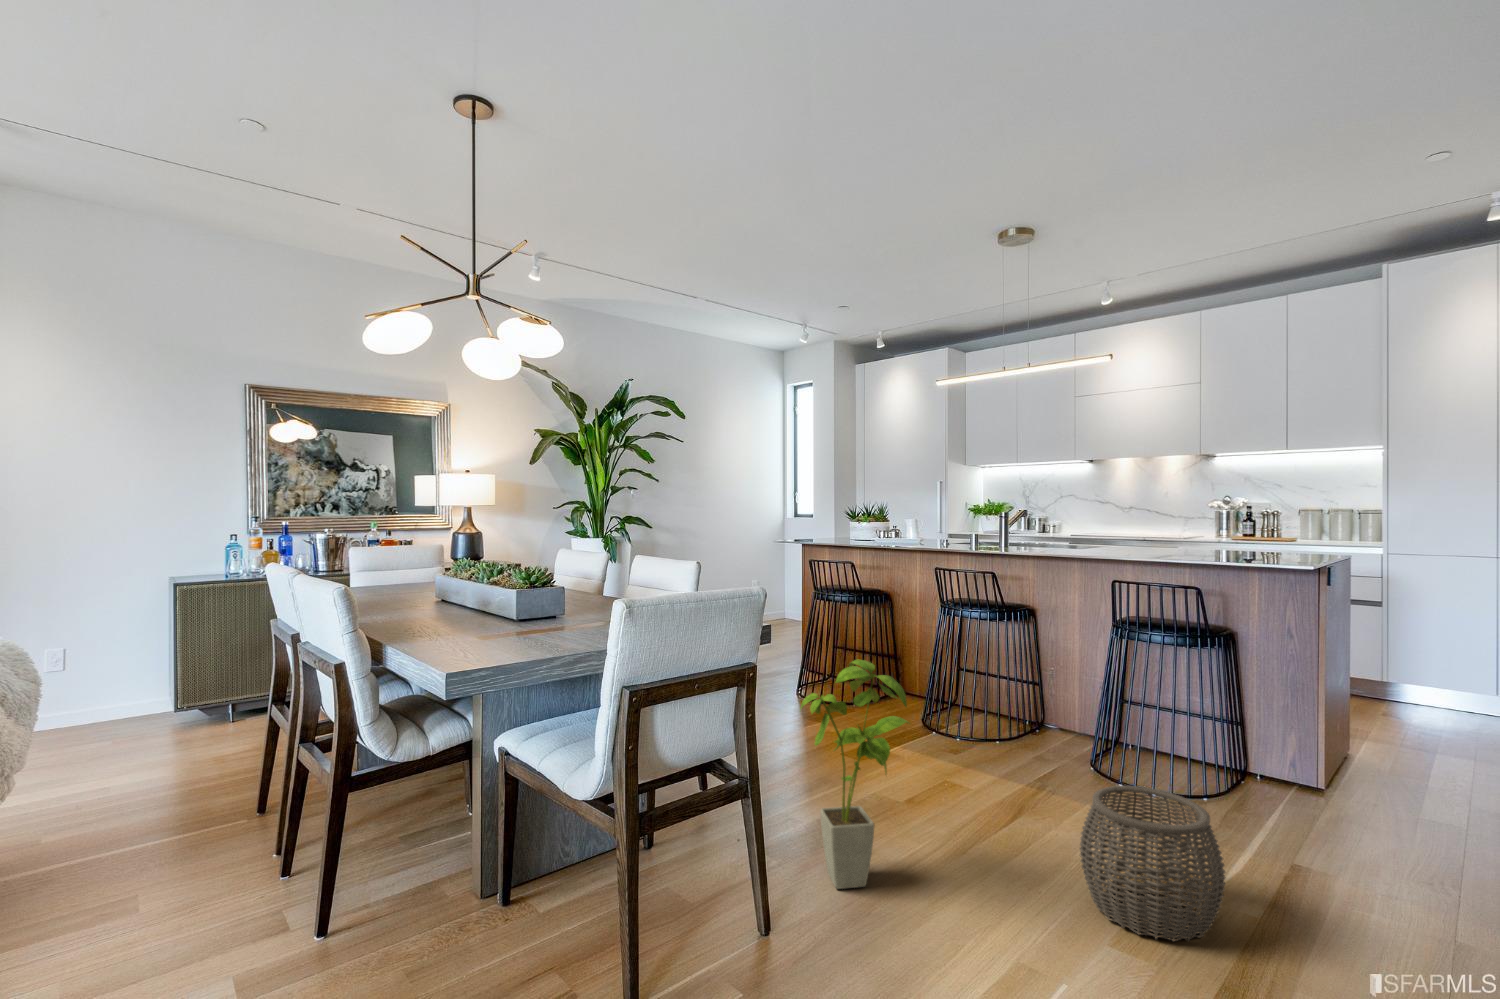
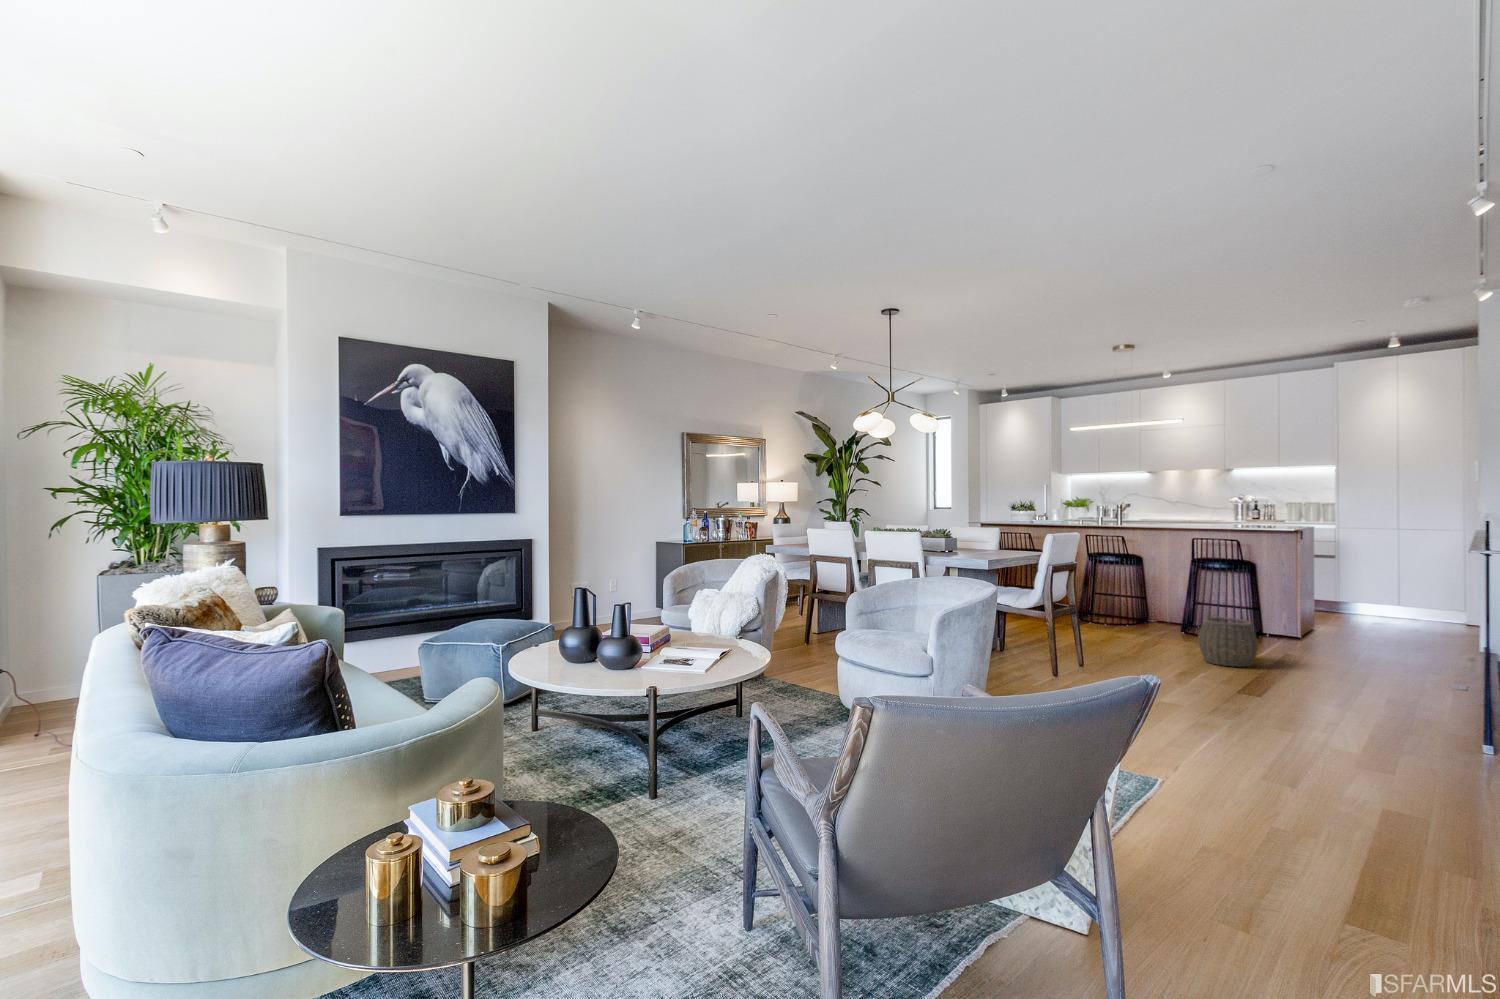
house plant: present [801,659,909,889] -> none [1078,567,1132,659]

